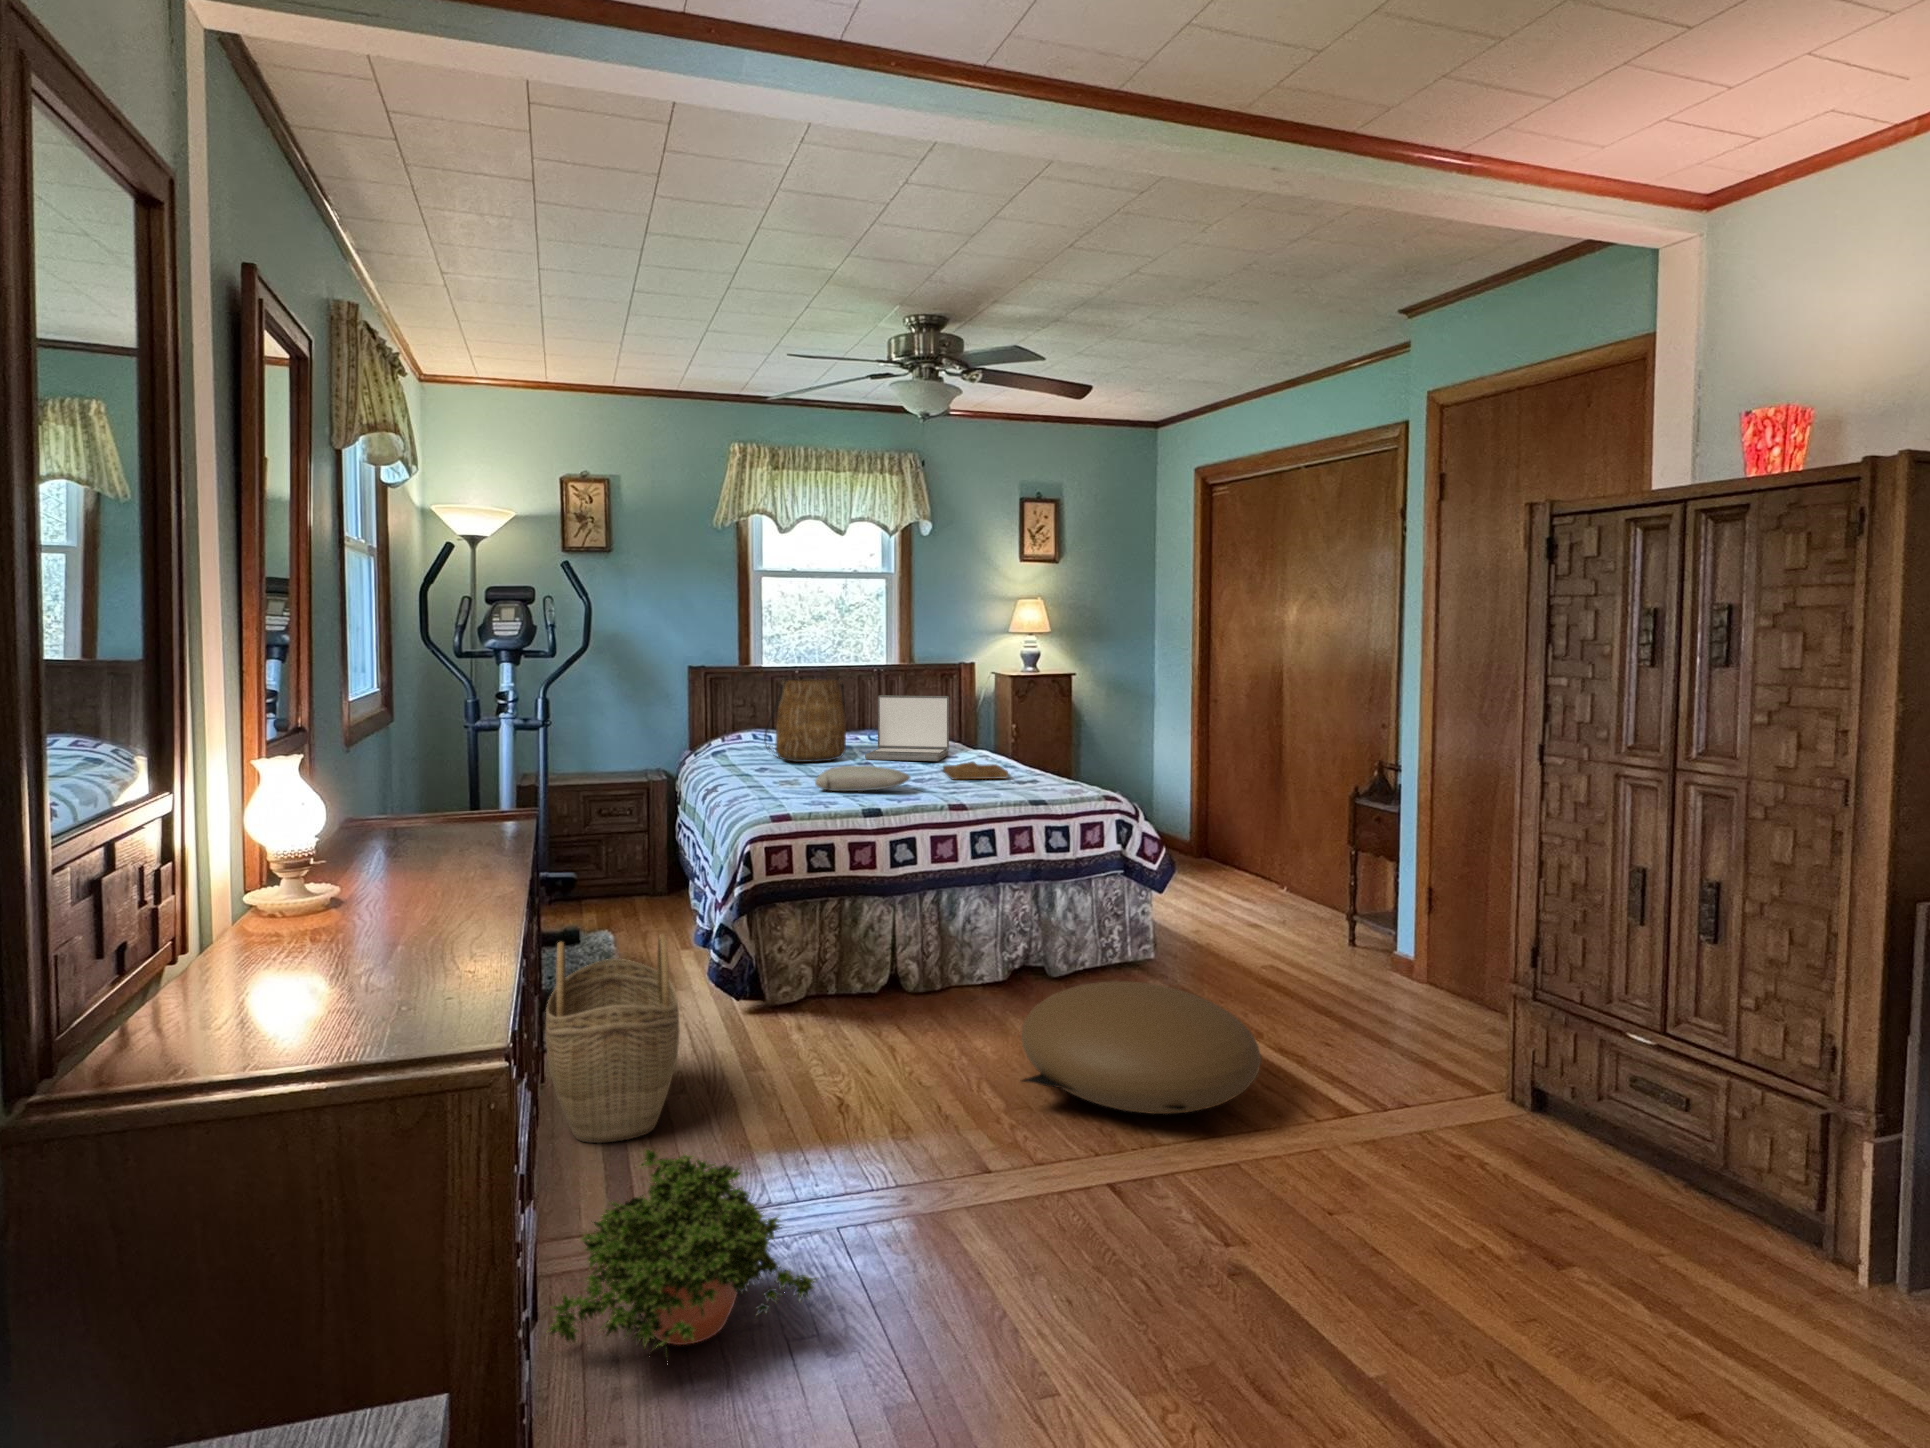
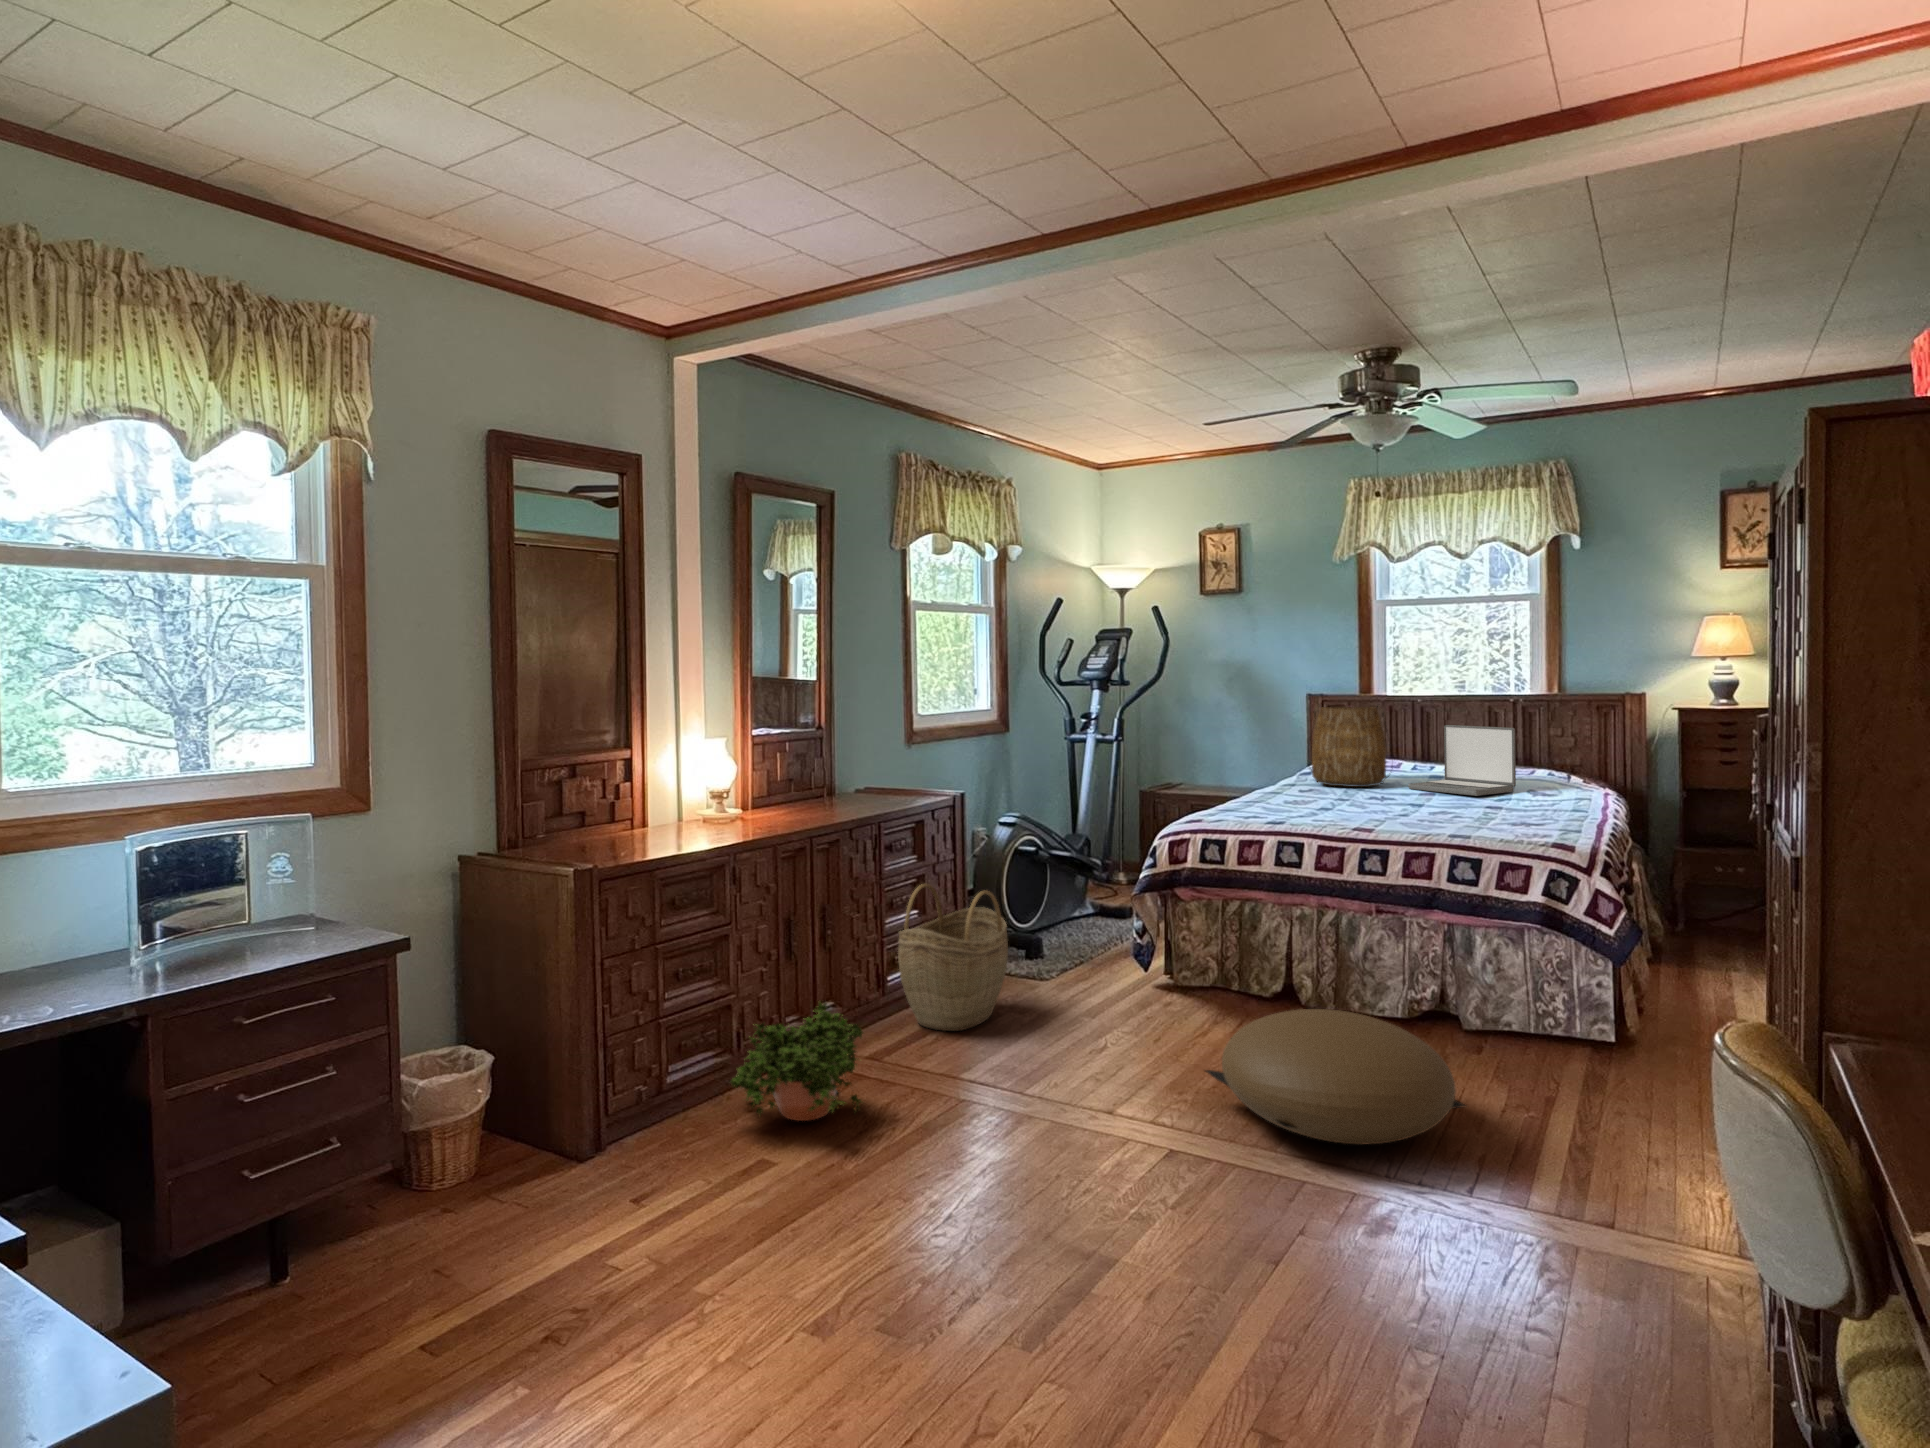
tray: present [943,762,1008,779] -> none [1442,798,1524,817]
pillow: present [815,766,910,791] -> none [1273,789,1364,813]

